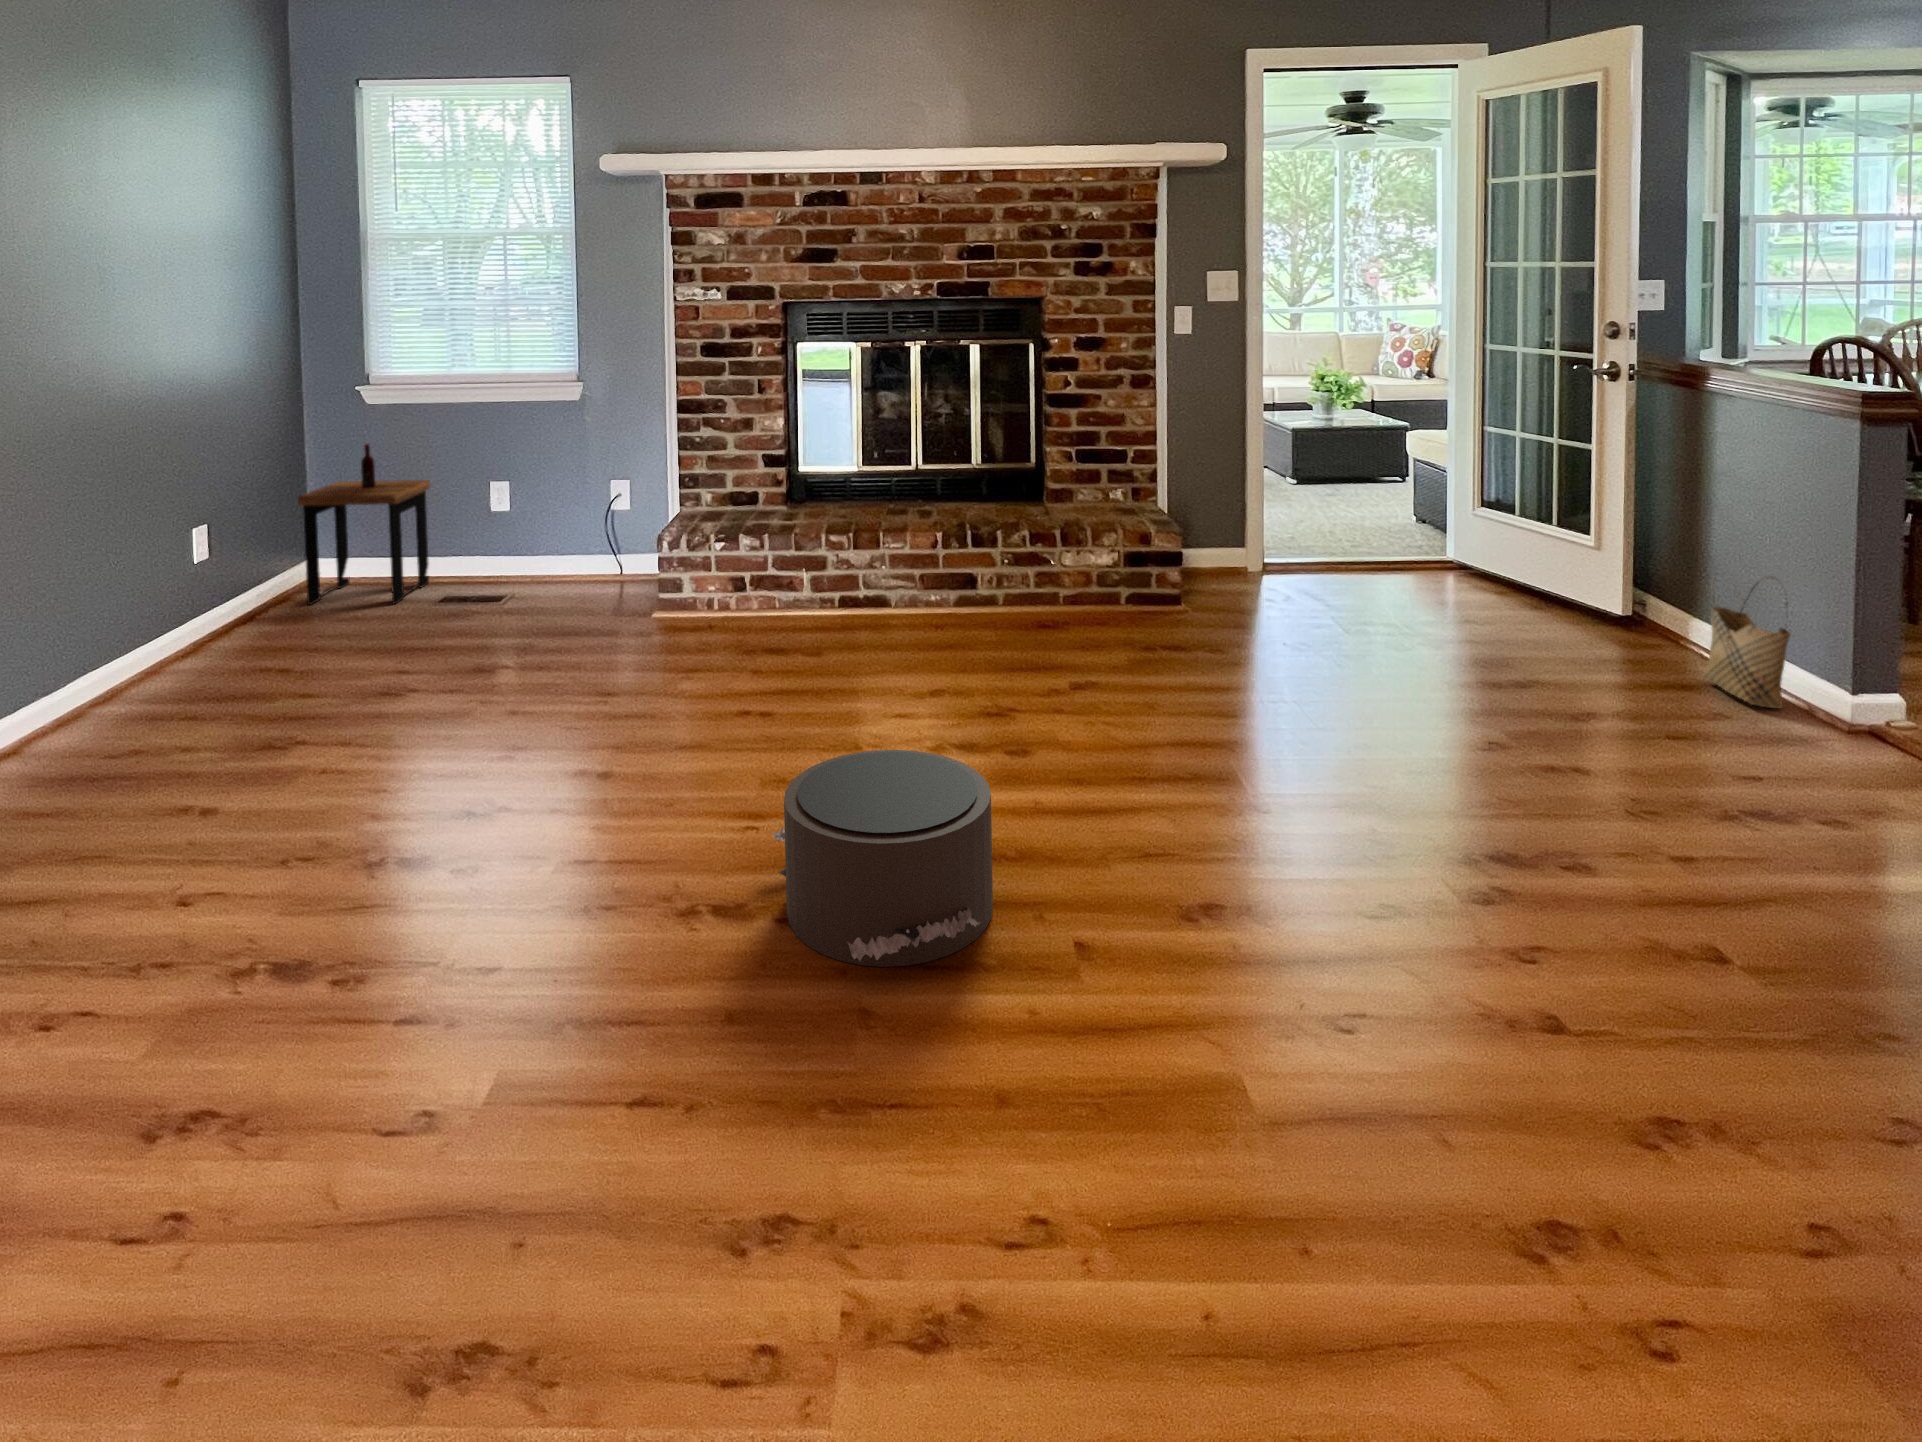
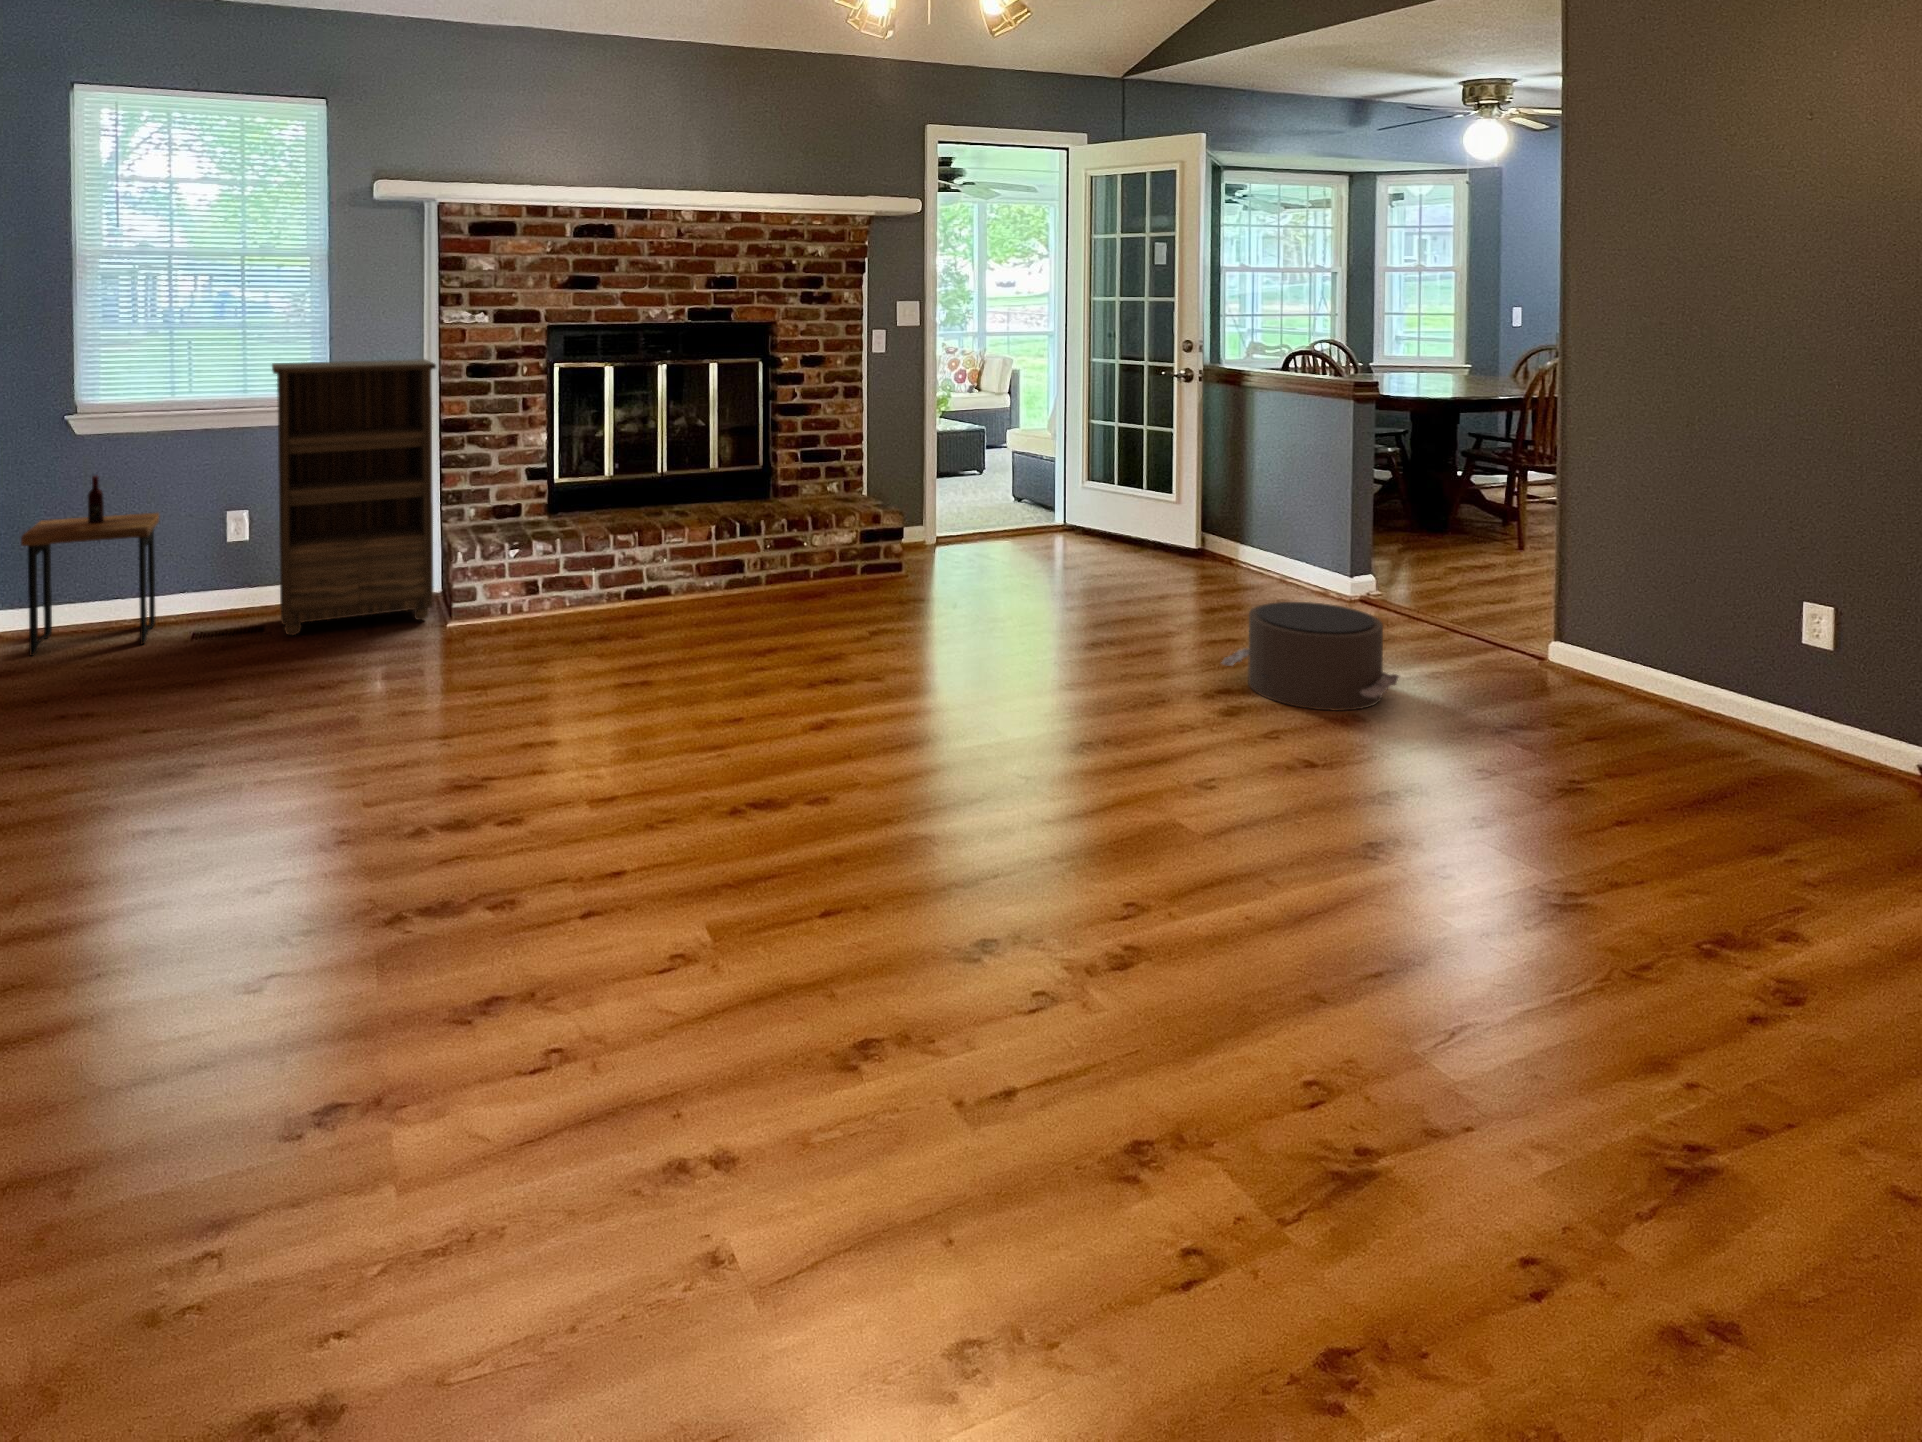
bookshelf: none [484,338,656,610] -> present [272,359,436,635]
woven basket: present [1703,573,1791,708] -> none [1261,508,1315,592]
pouf: present [773,750,993,967] -> present [1221,602,1399,711]

